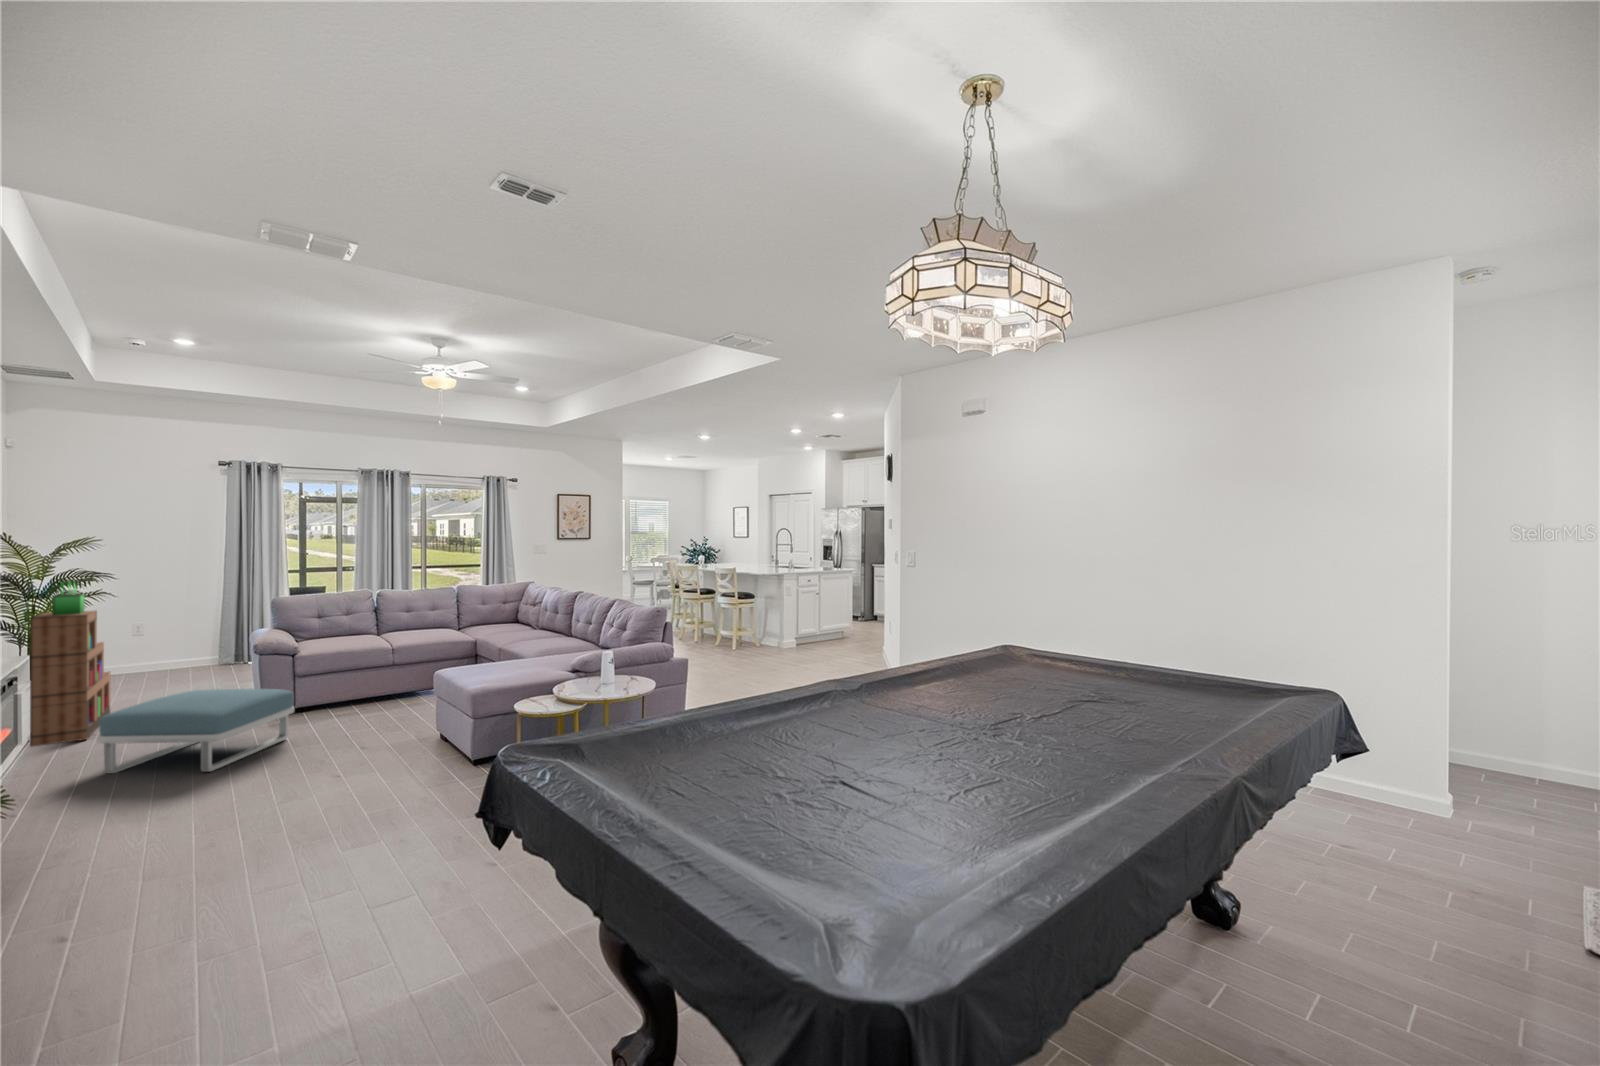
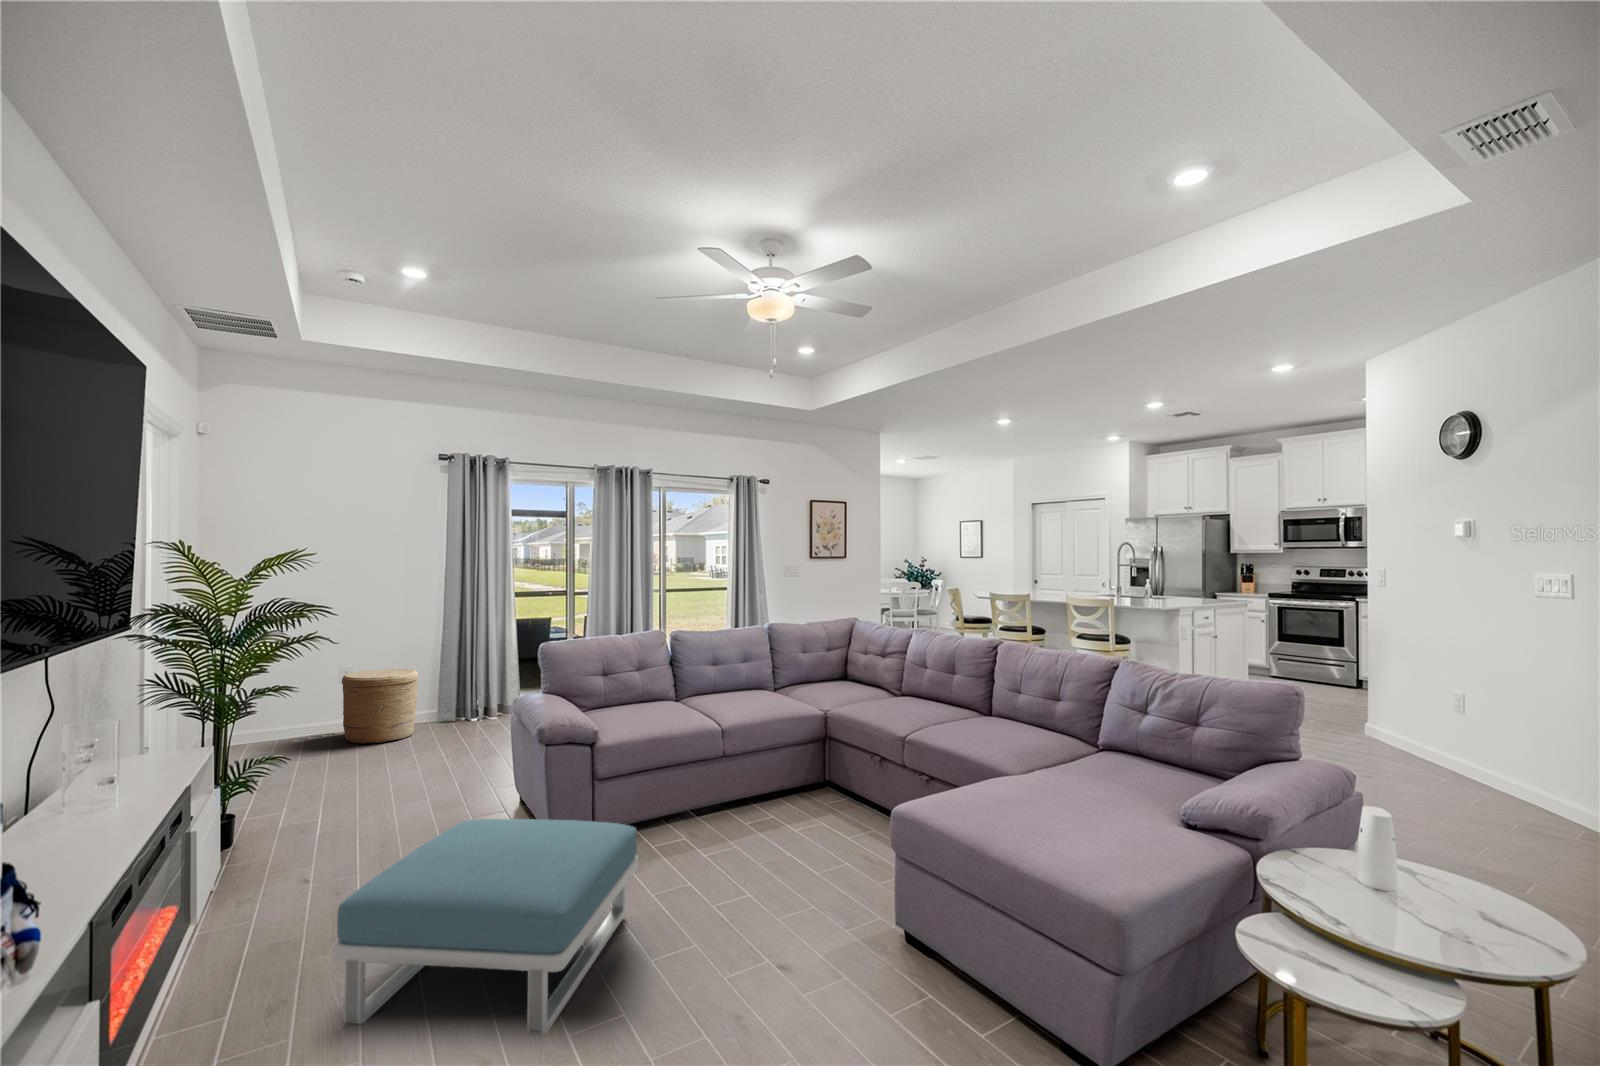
bookshelf: present [30,584,110,747] -> none [212,618,324,914]
woven basket: none [137,623,202,676] -> present [342,669,418,744]

